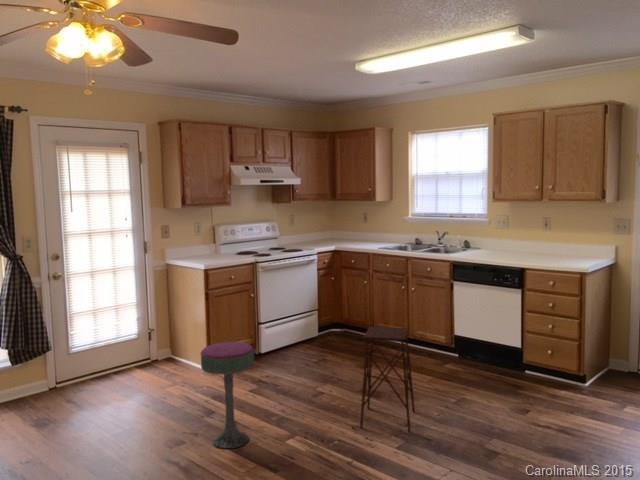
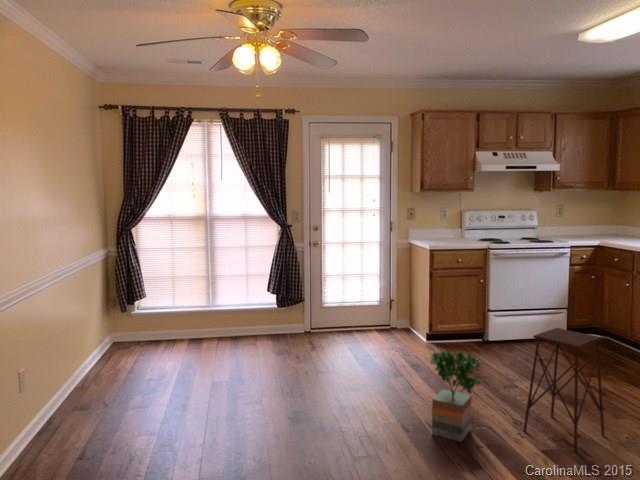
bar stool: present [201,342,254,449] -> none [371,314,420,410]
potted tree: none [279,366,337,459] -> present [430,351,483,442]

